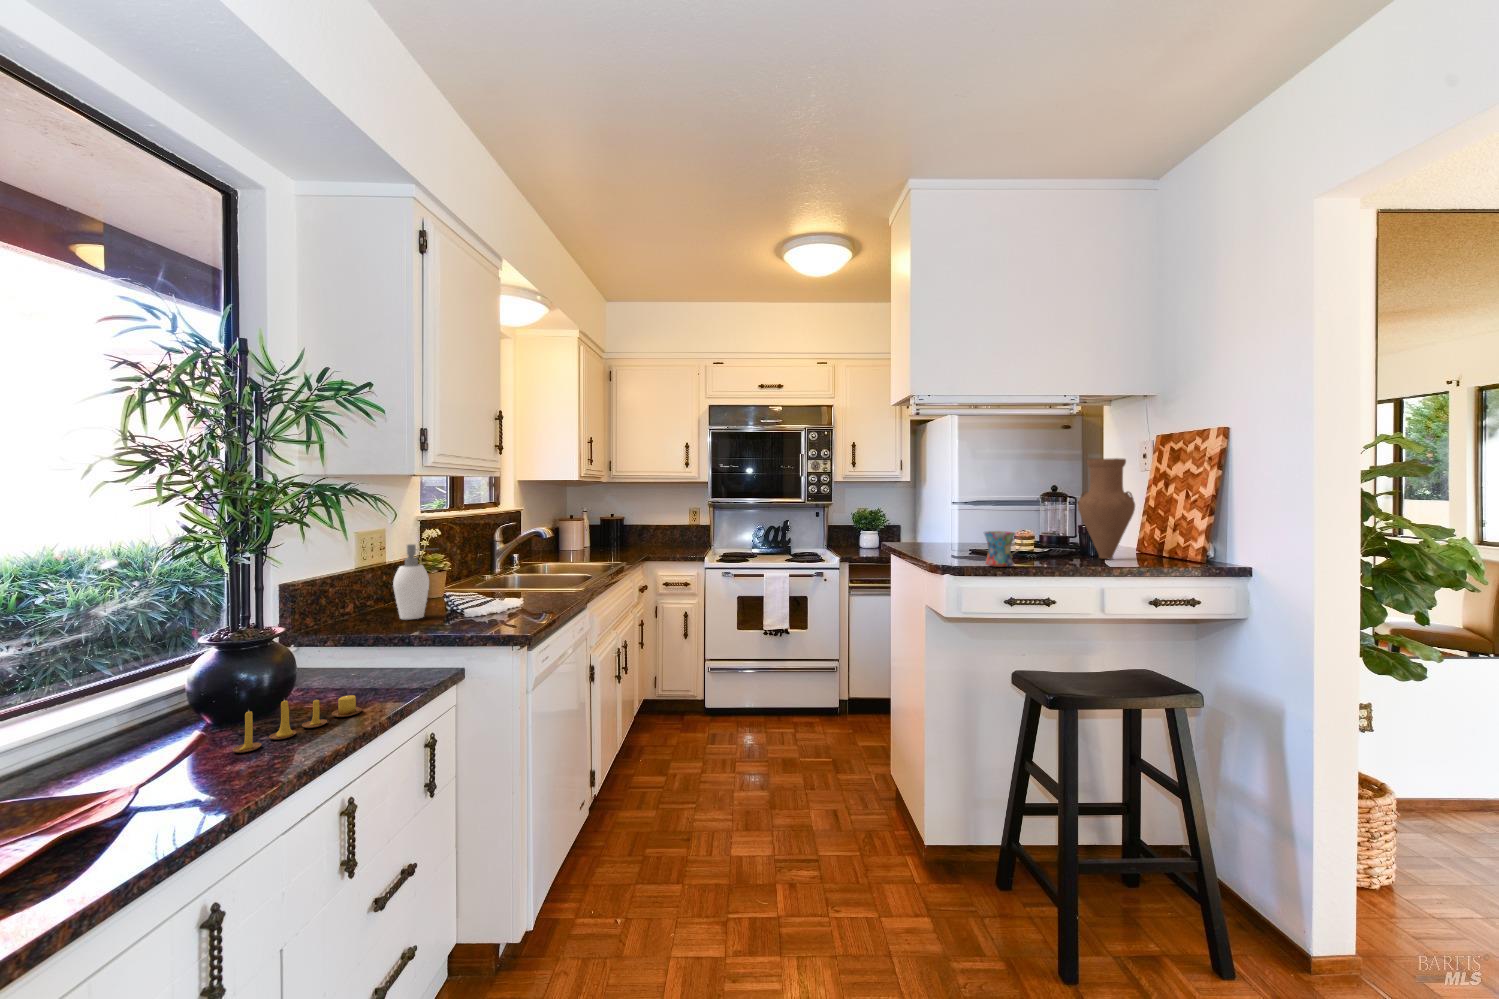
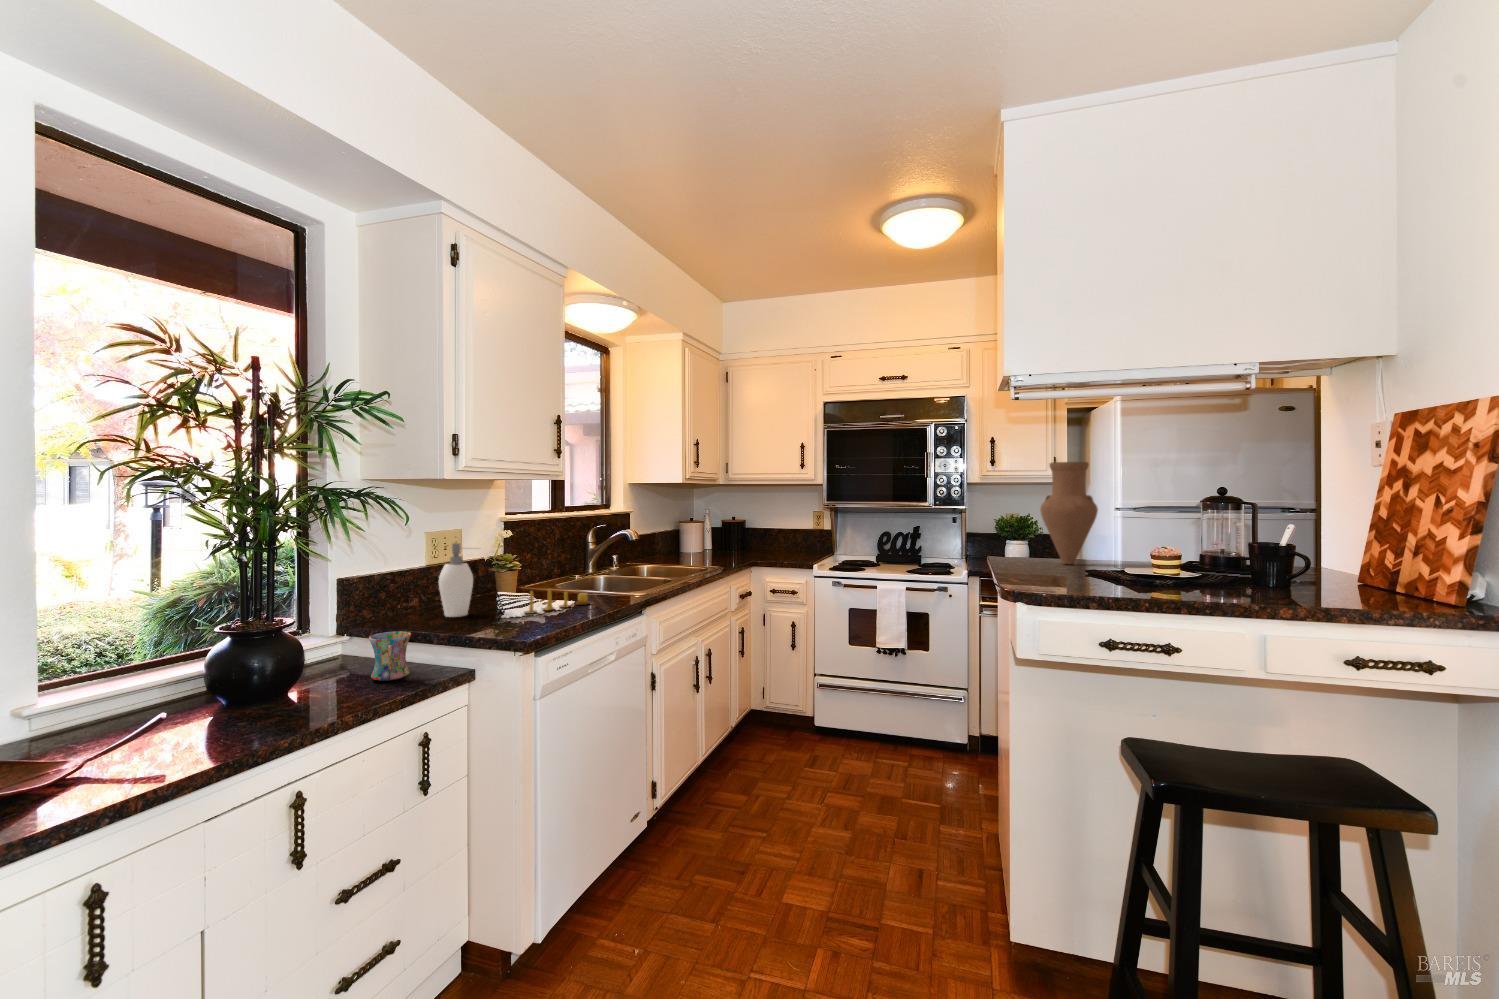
vase: present [1078,458,1135,559] -> present [1040,462,1098,564]
mug: present [984,531,1023,567] -> present [369,631,411,681]
candle: present [232,693,362,753] -> present [524,589,590,614]

